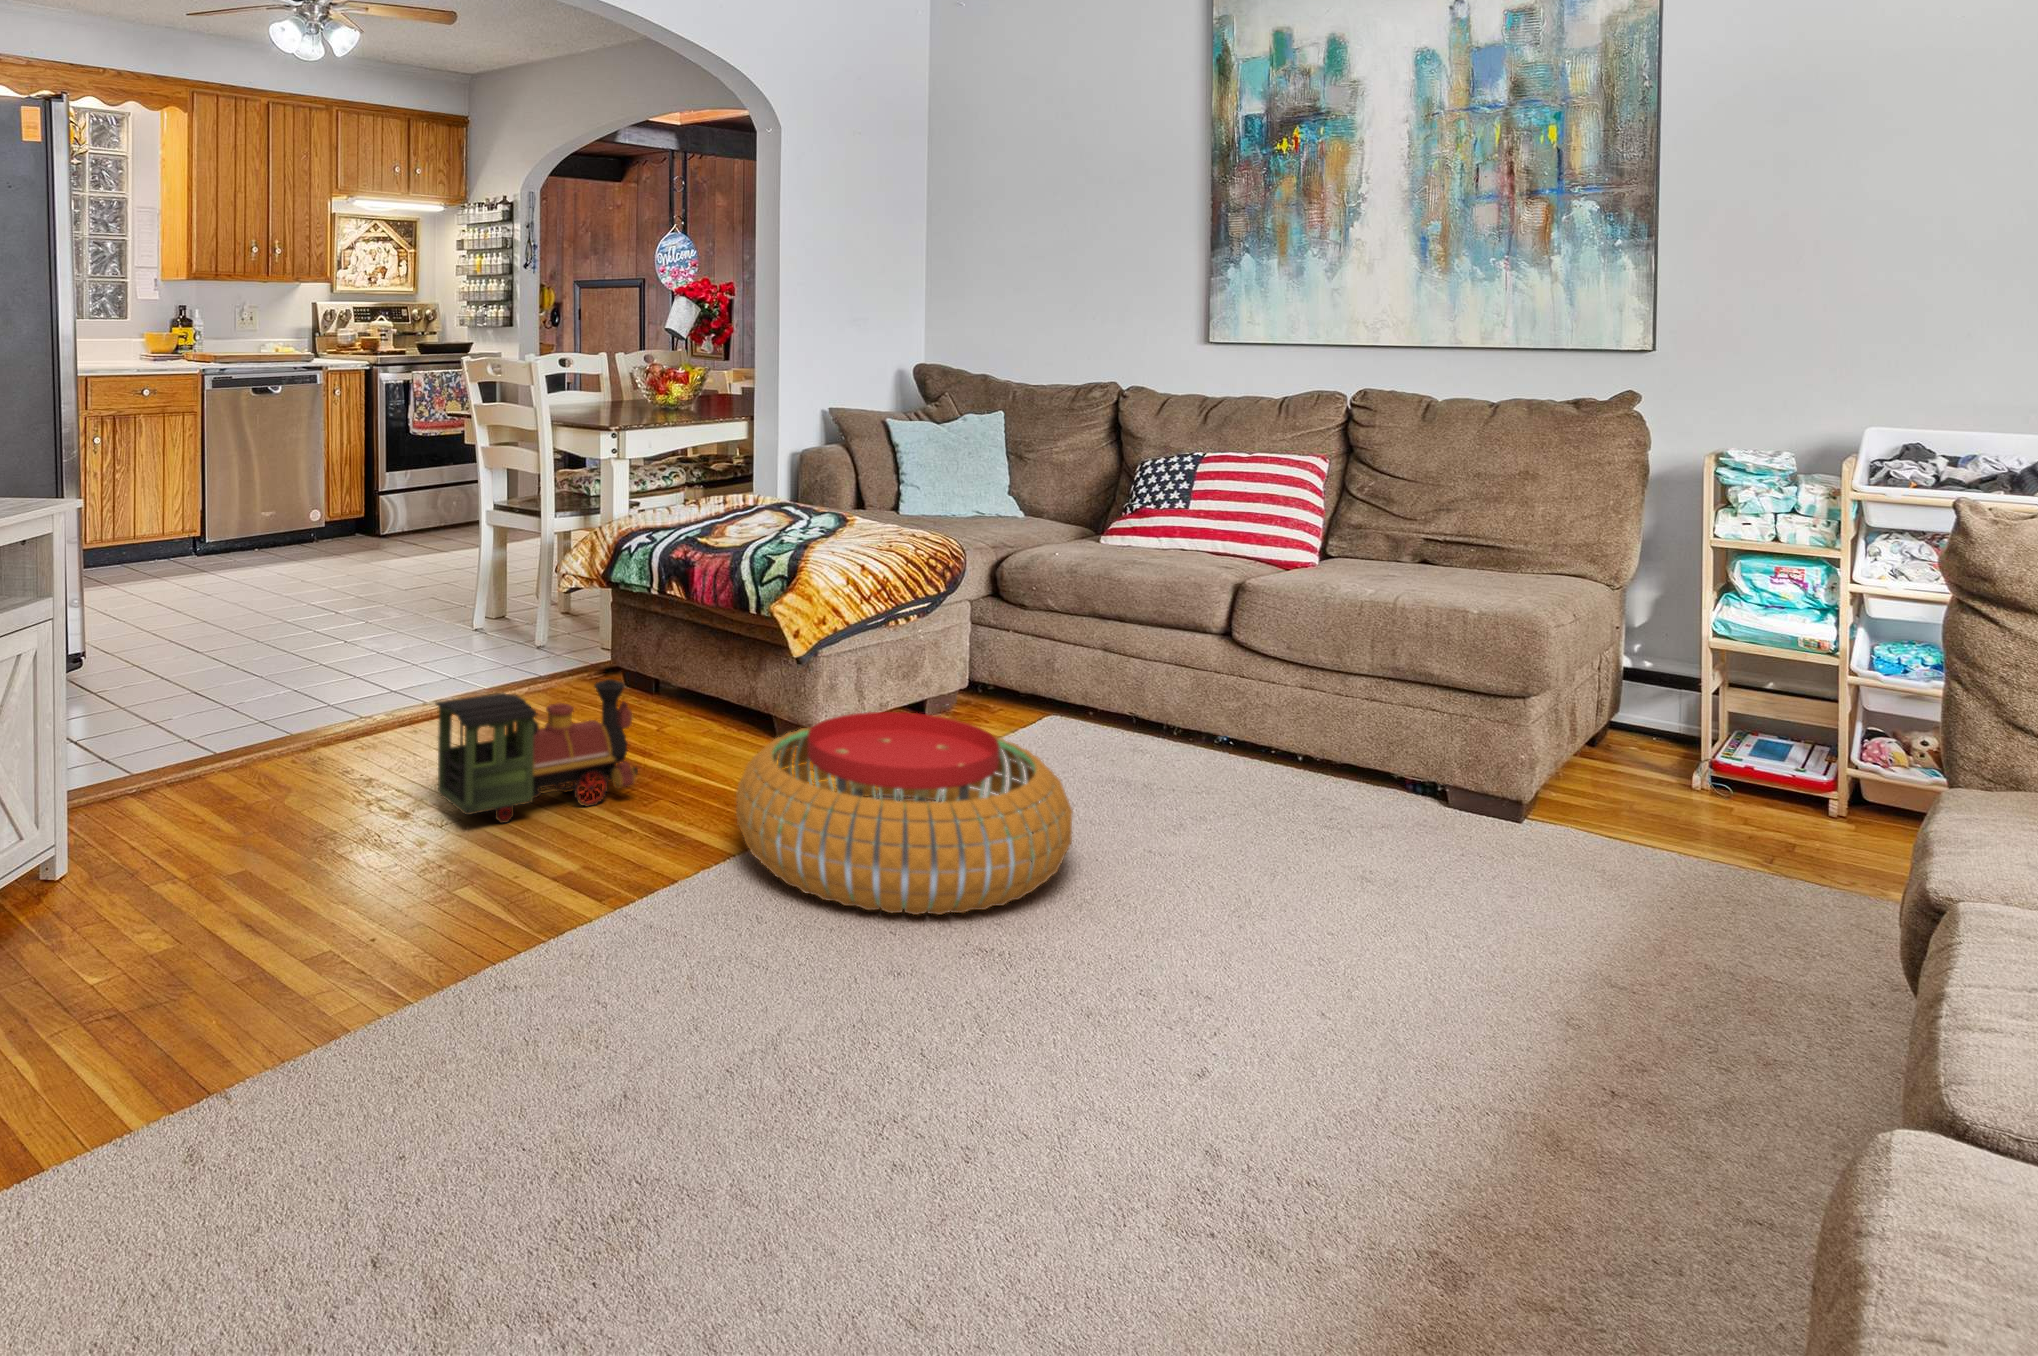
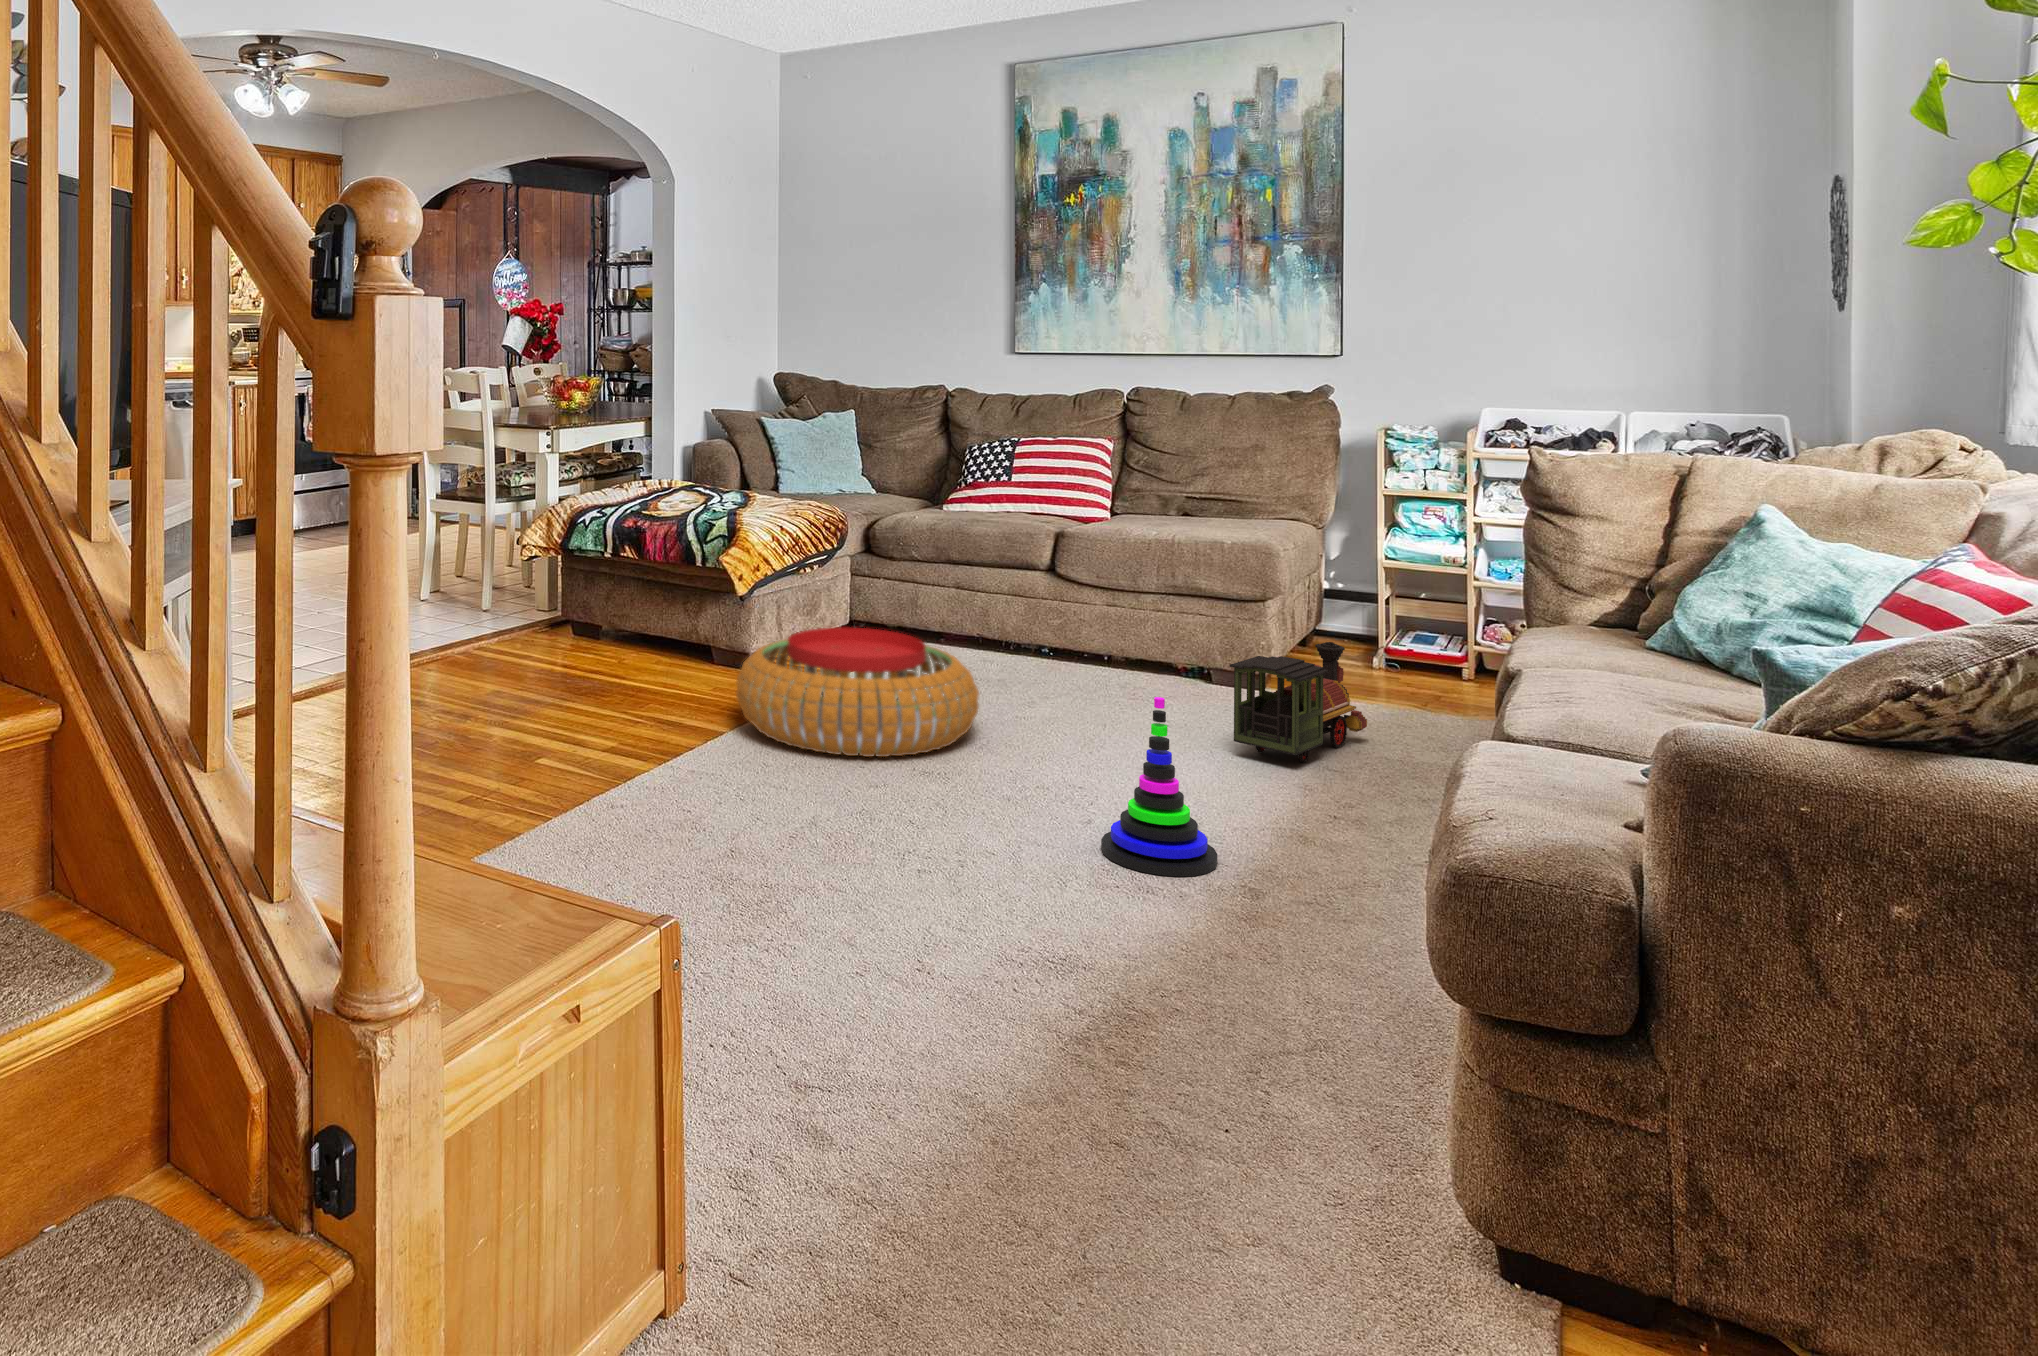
toy train: present [436,679,638,823] -> present [1230,642,1367,763]
stacking toy: none [1183,899,1374,1217] -> present [1101,697,1217,877]

